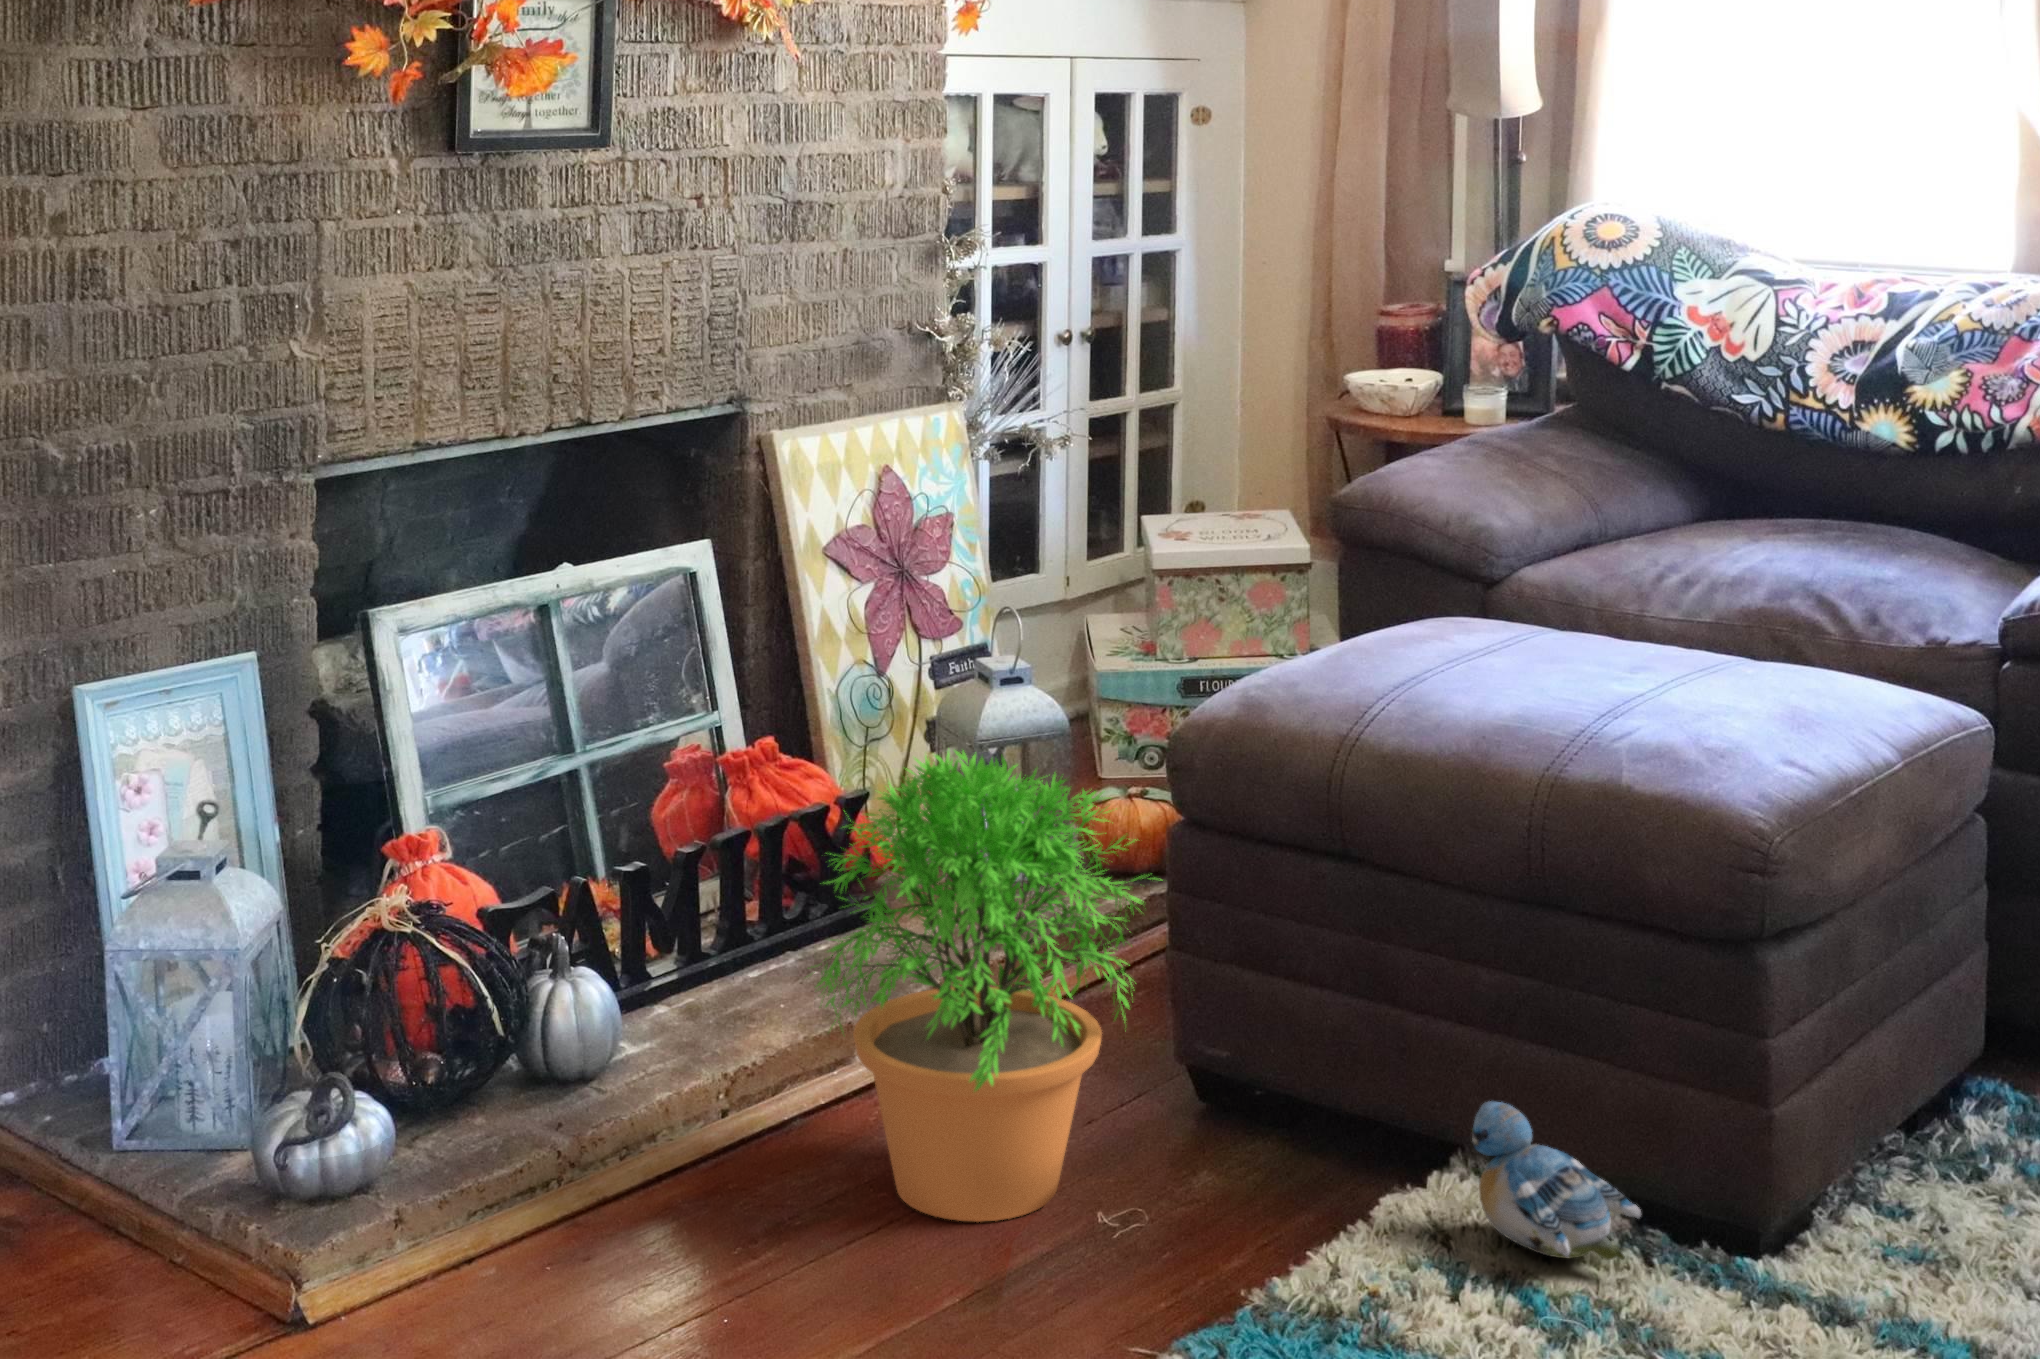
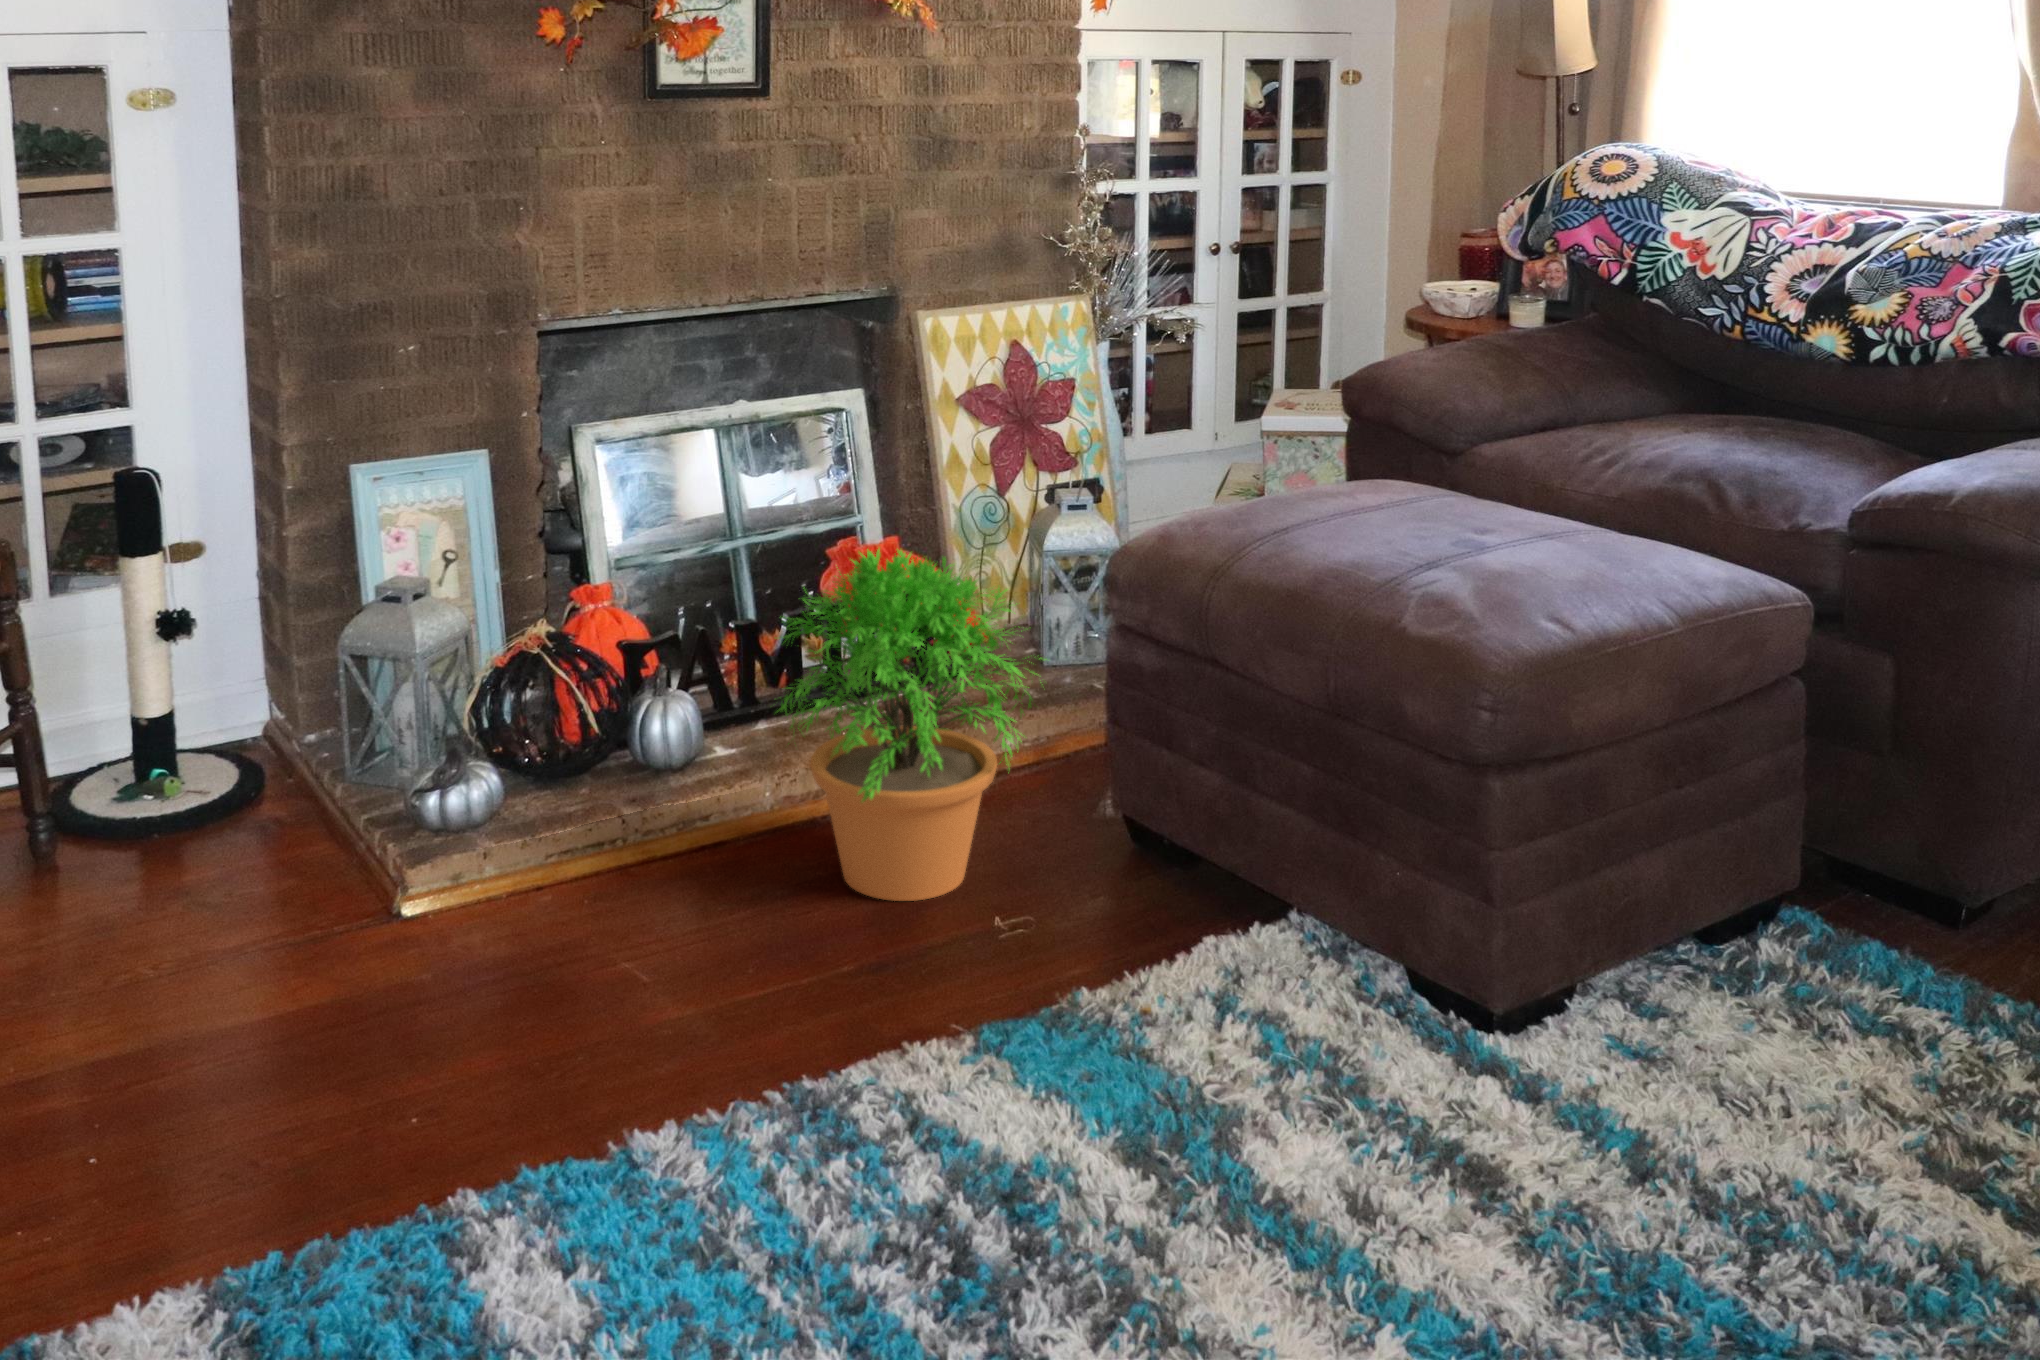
plush toy: present [1472,1101,1641,1260] -> none [1237,860,1360,1001]

